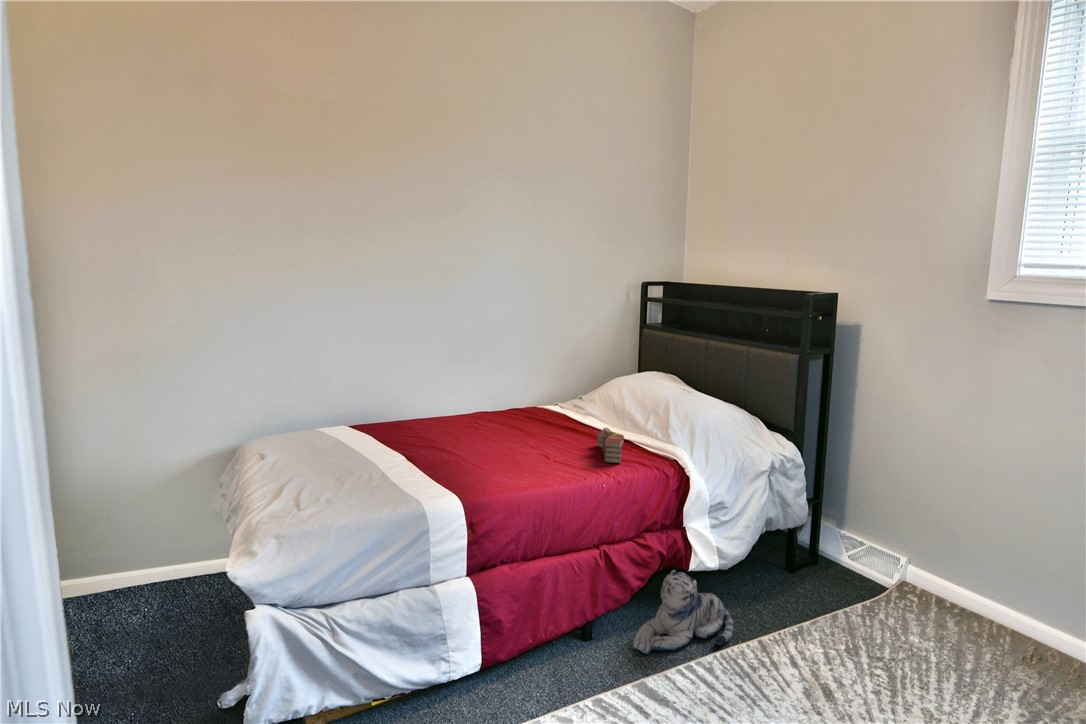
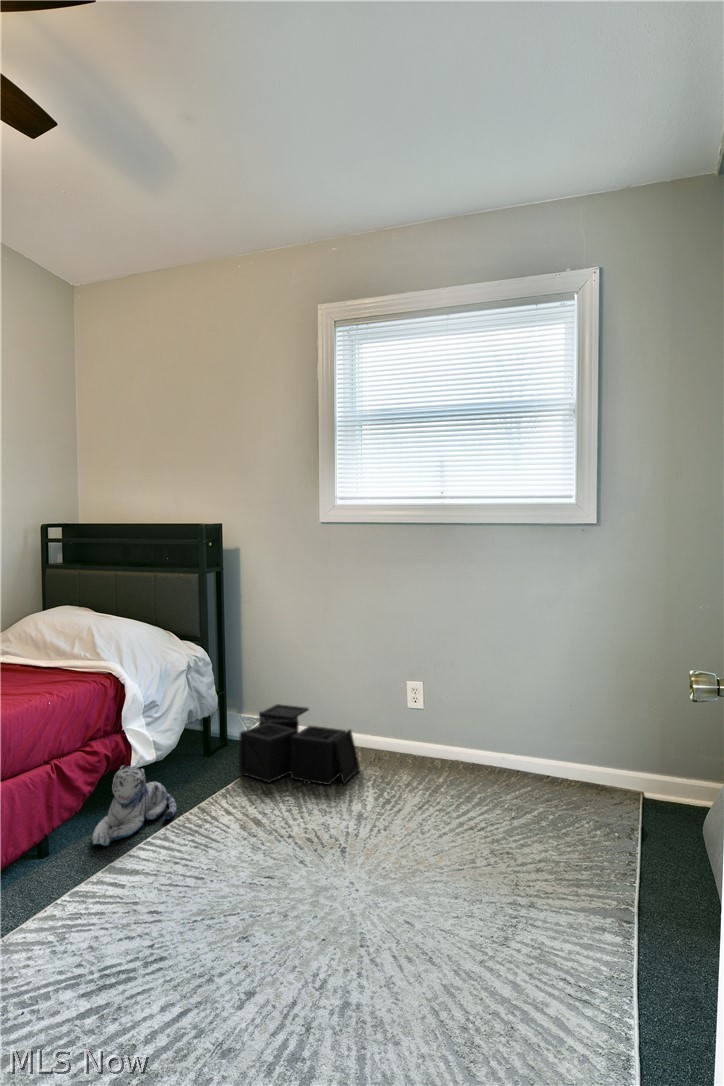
book: present [597,428,624,463] -> none [27,656,60,686]
storage bin: none [821,532,1005,680] -> present [239,704,360,785]

